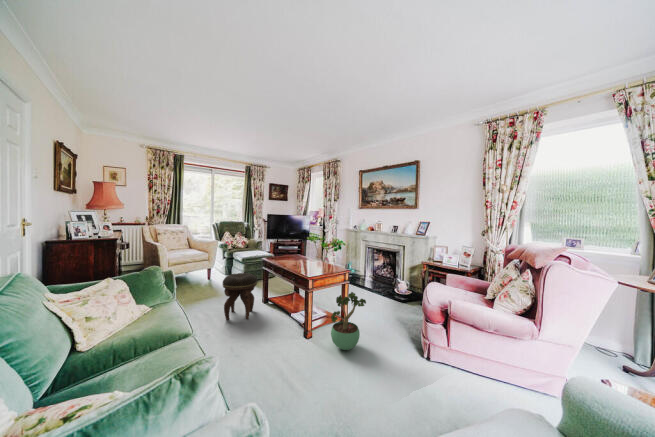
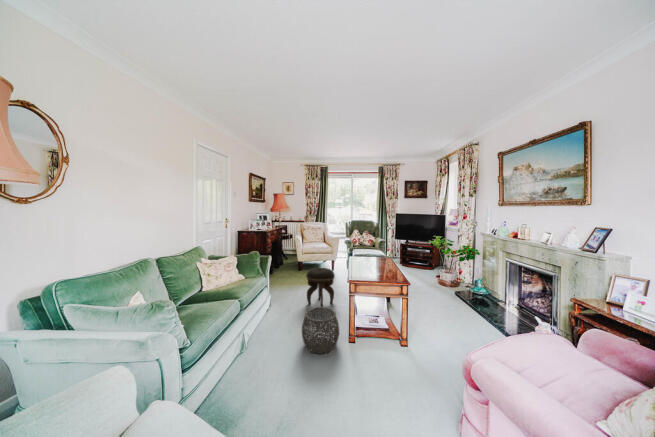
potted plant: present [331,292,366,350] -> none [347,310,390,375]
woven basket: none [268,307,310,357] -> present [302,307,339,354]

